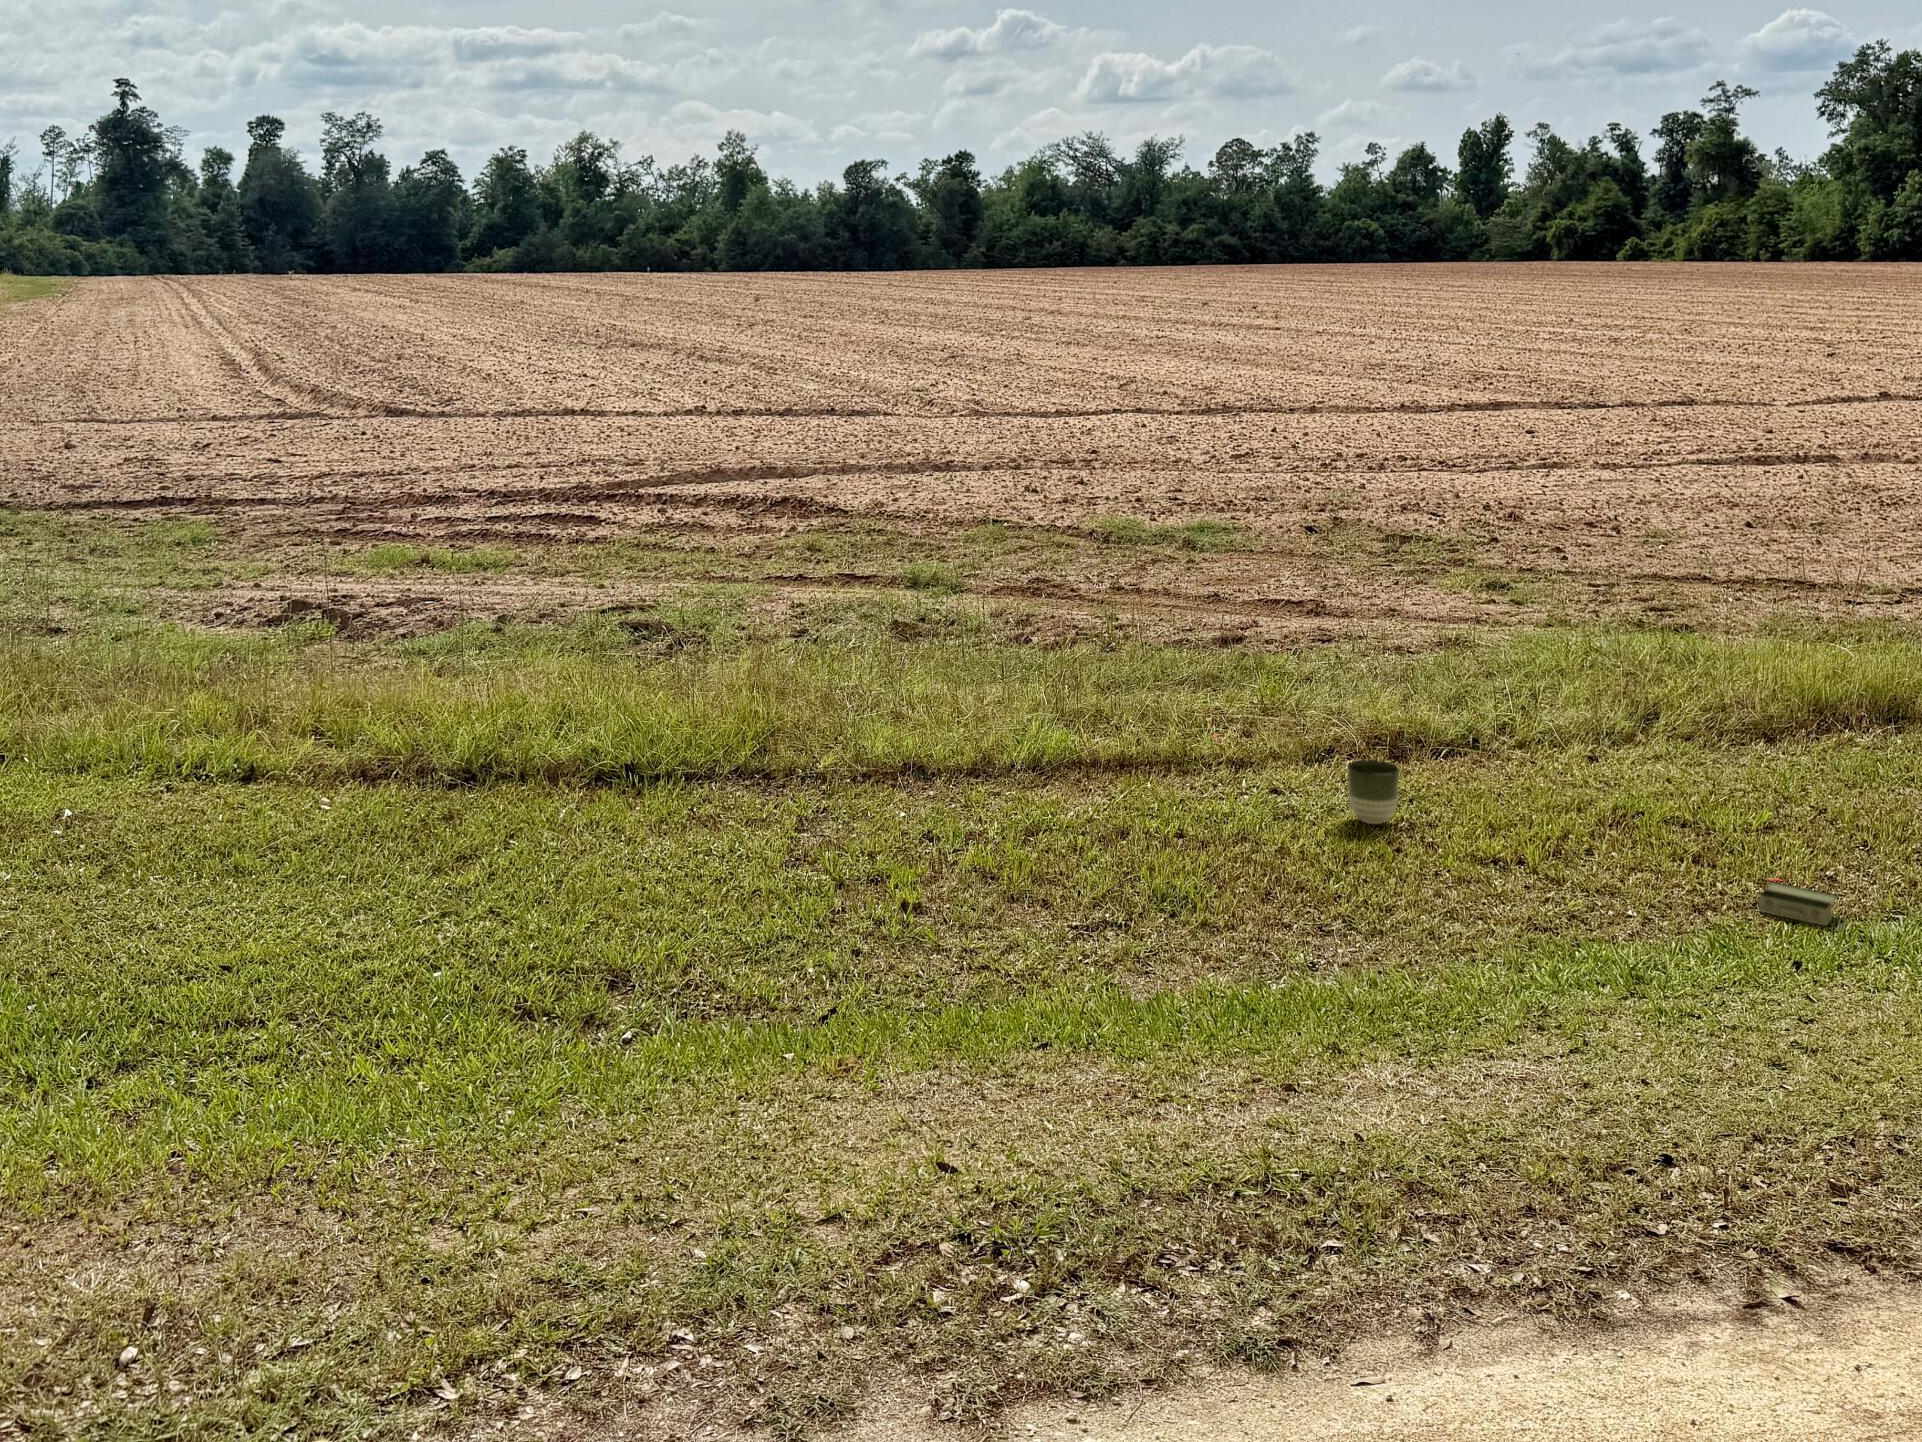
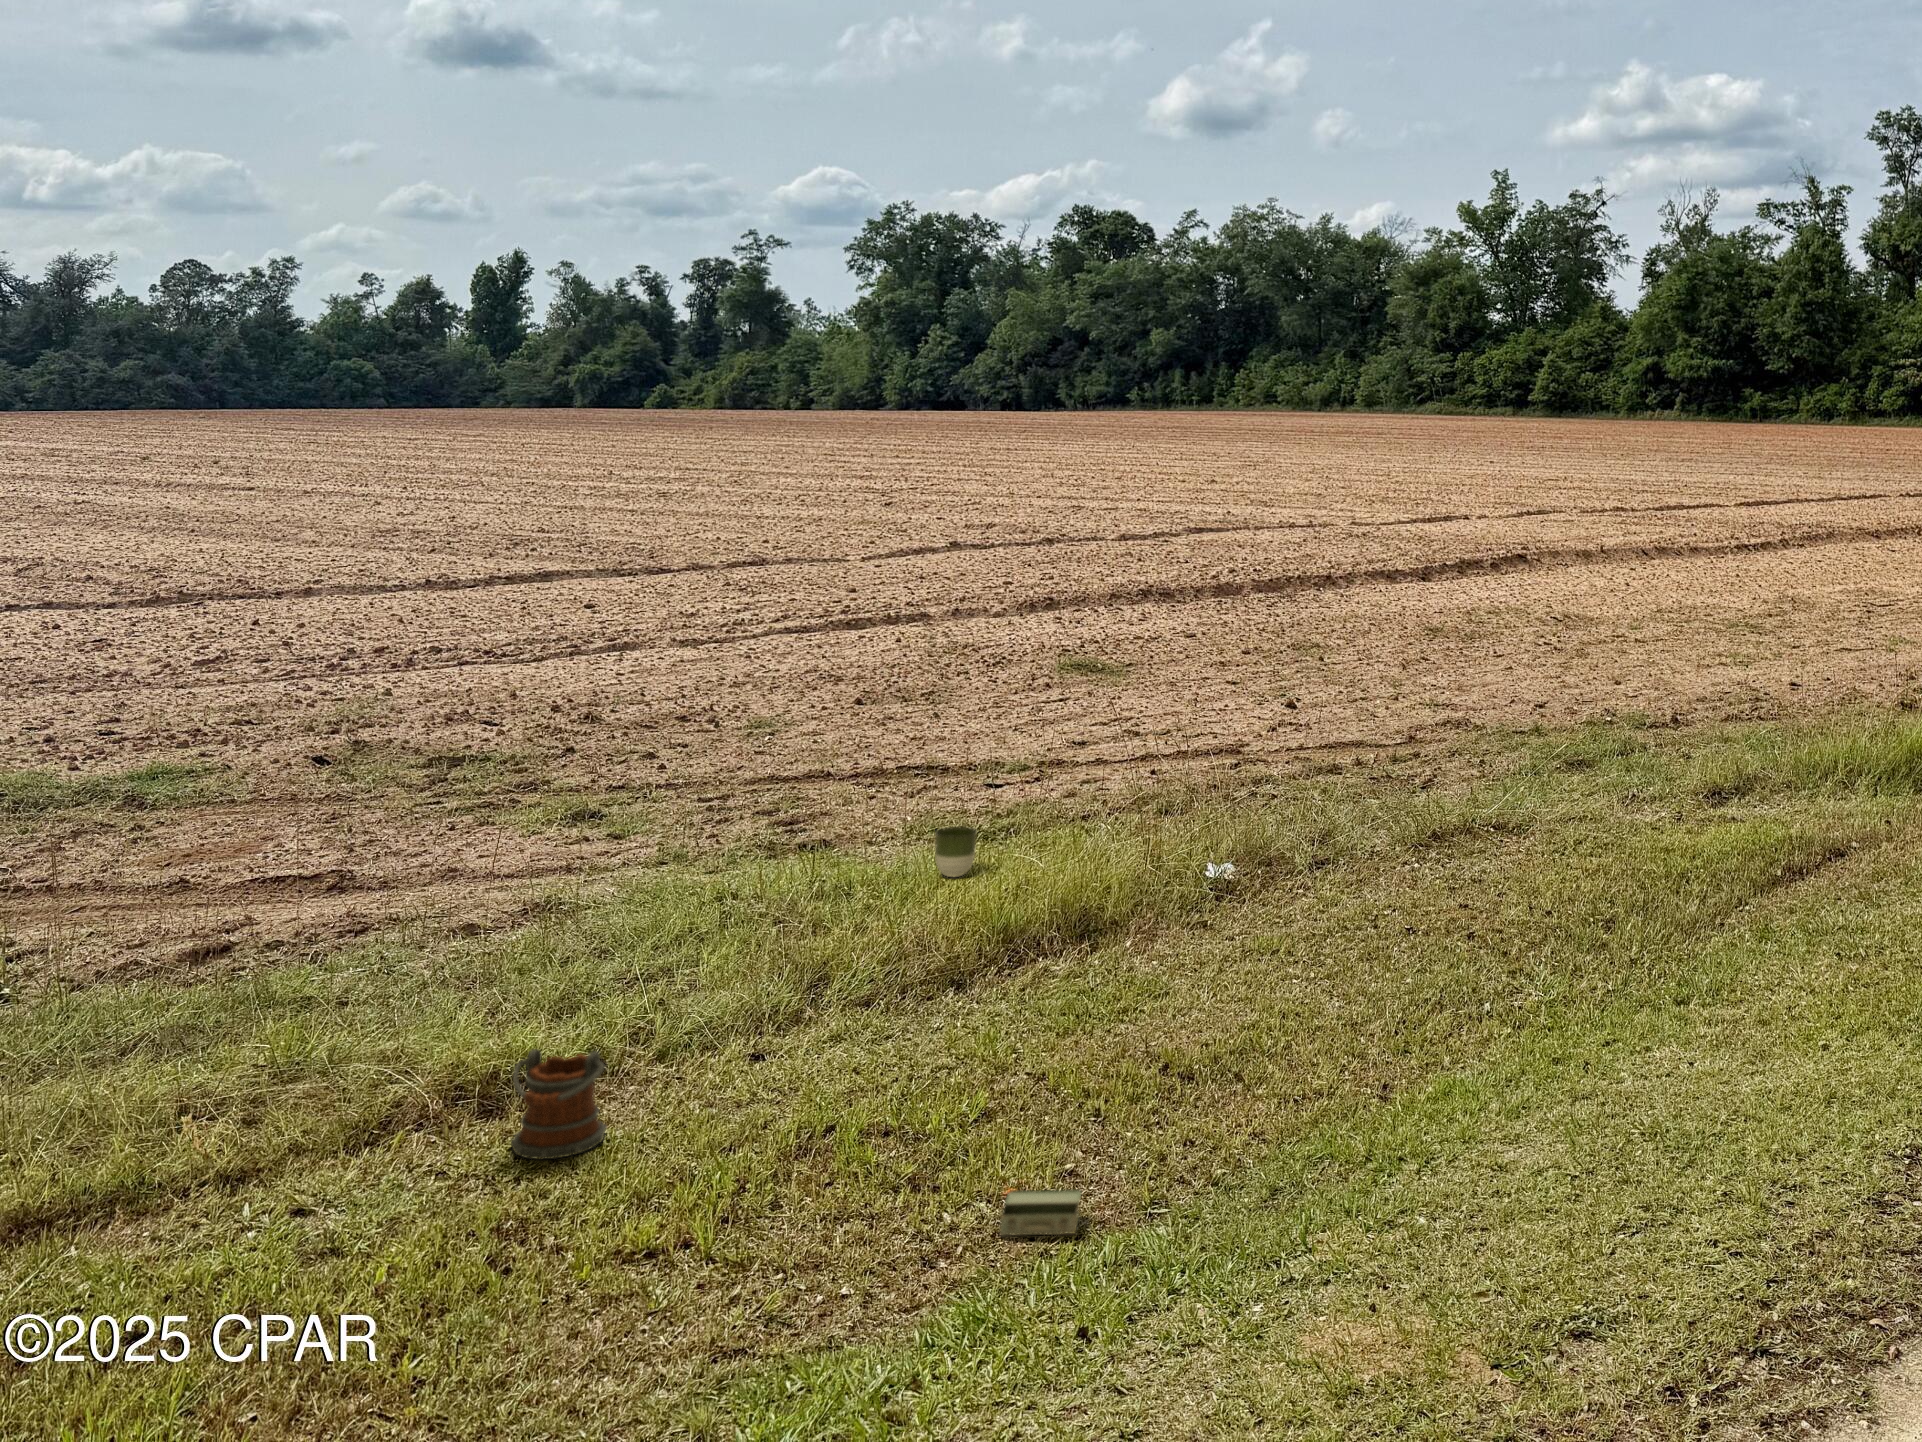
bucket: none [1401,711,1469,792] -> present [510,1049,607,1159]
planter: present [1347,760,1400,824] -> present [935,826,977,877]

